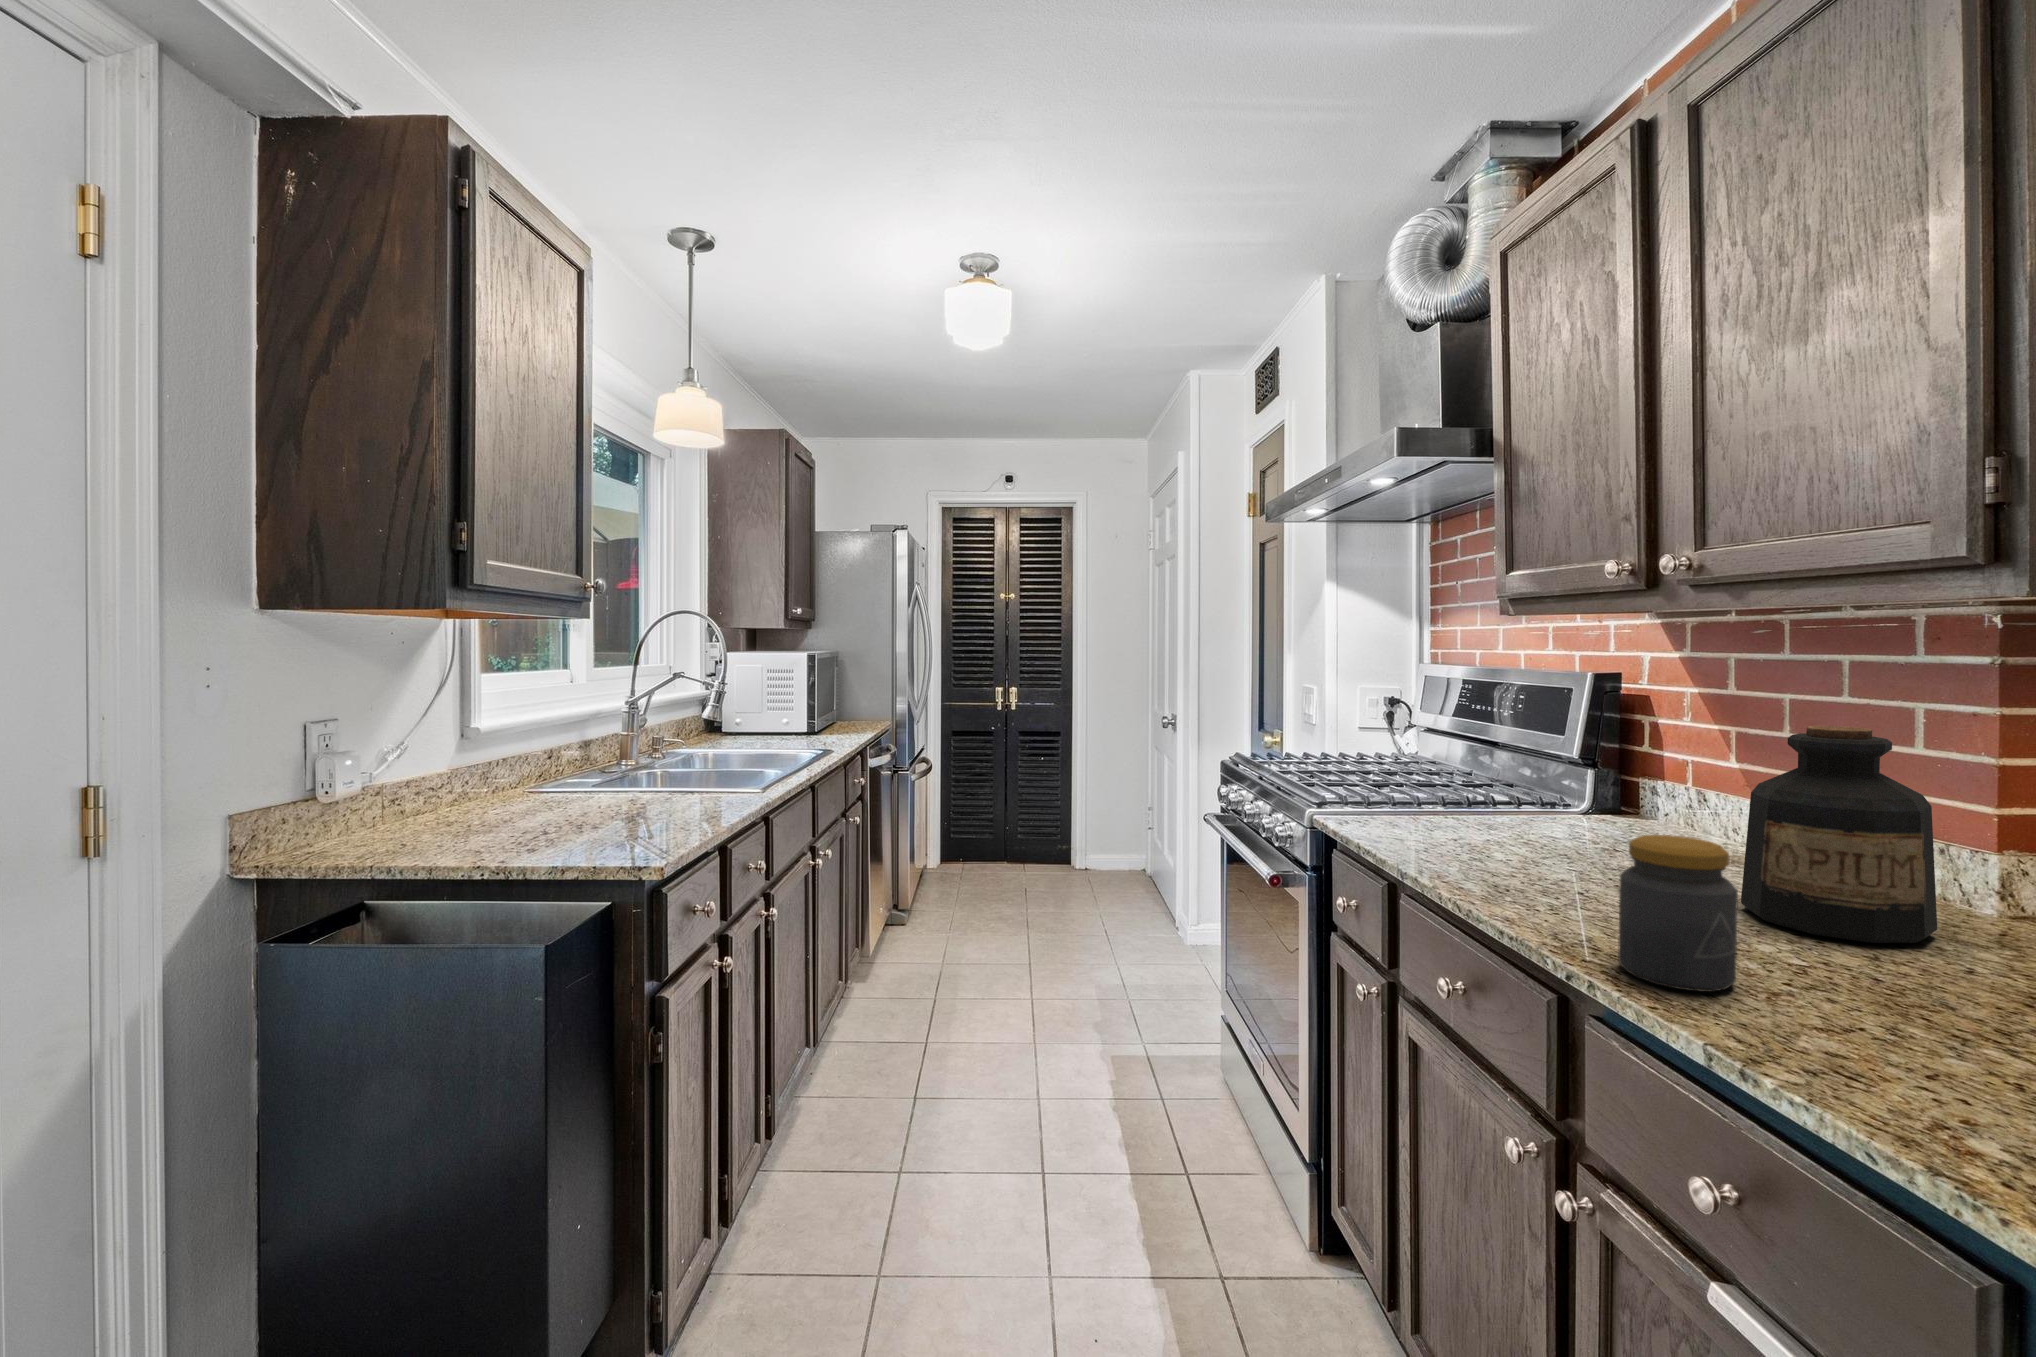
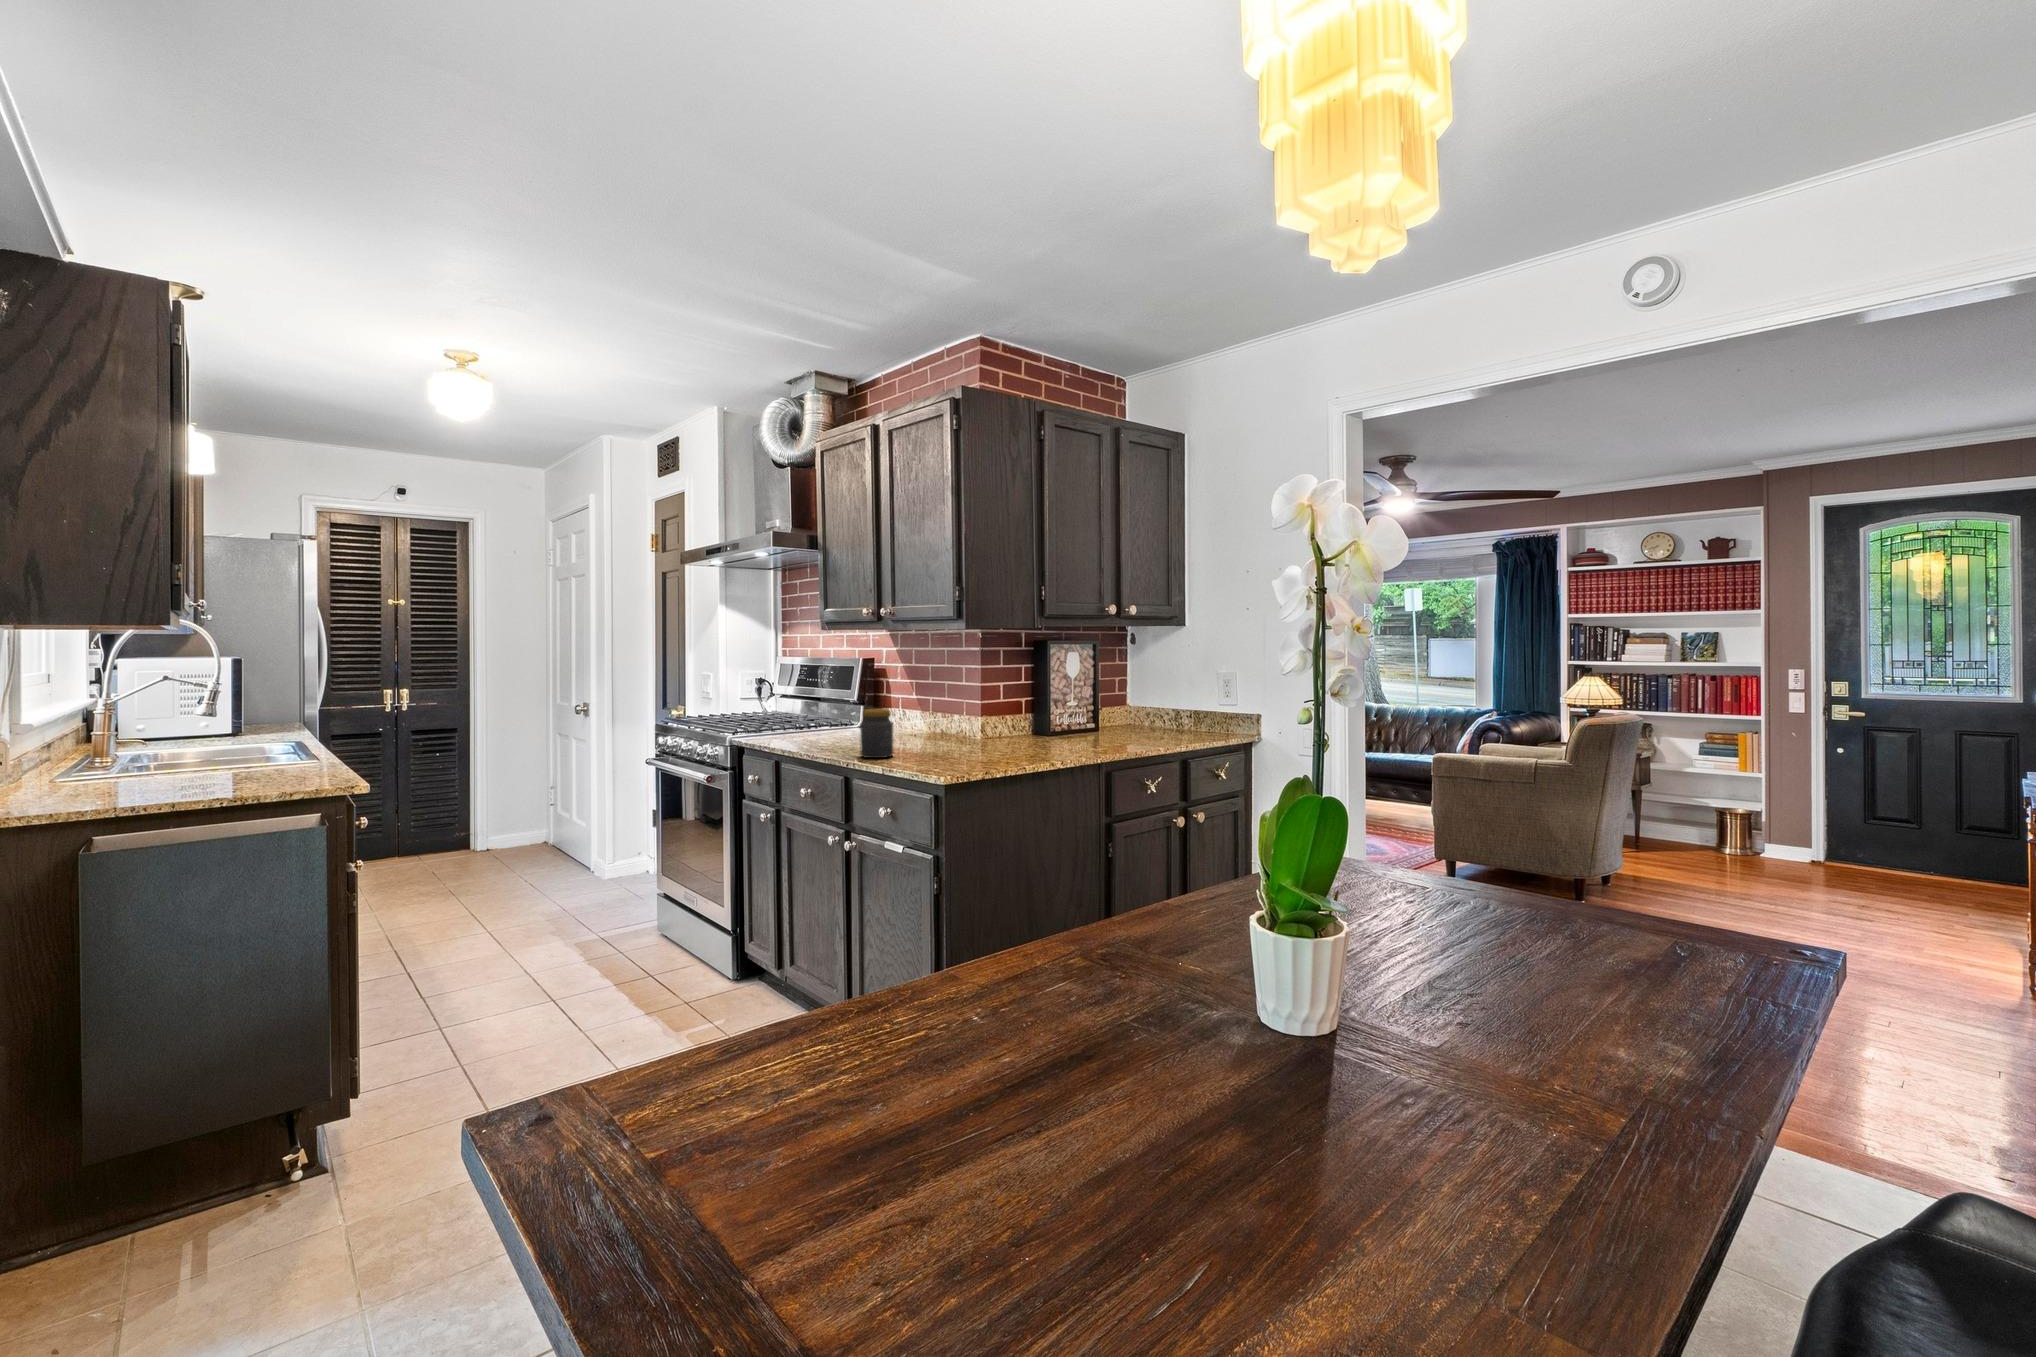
bottle: present [1741,726,1937,943] -> none [905,673,957,746]

